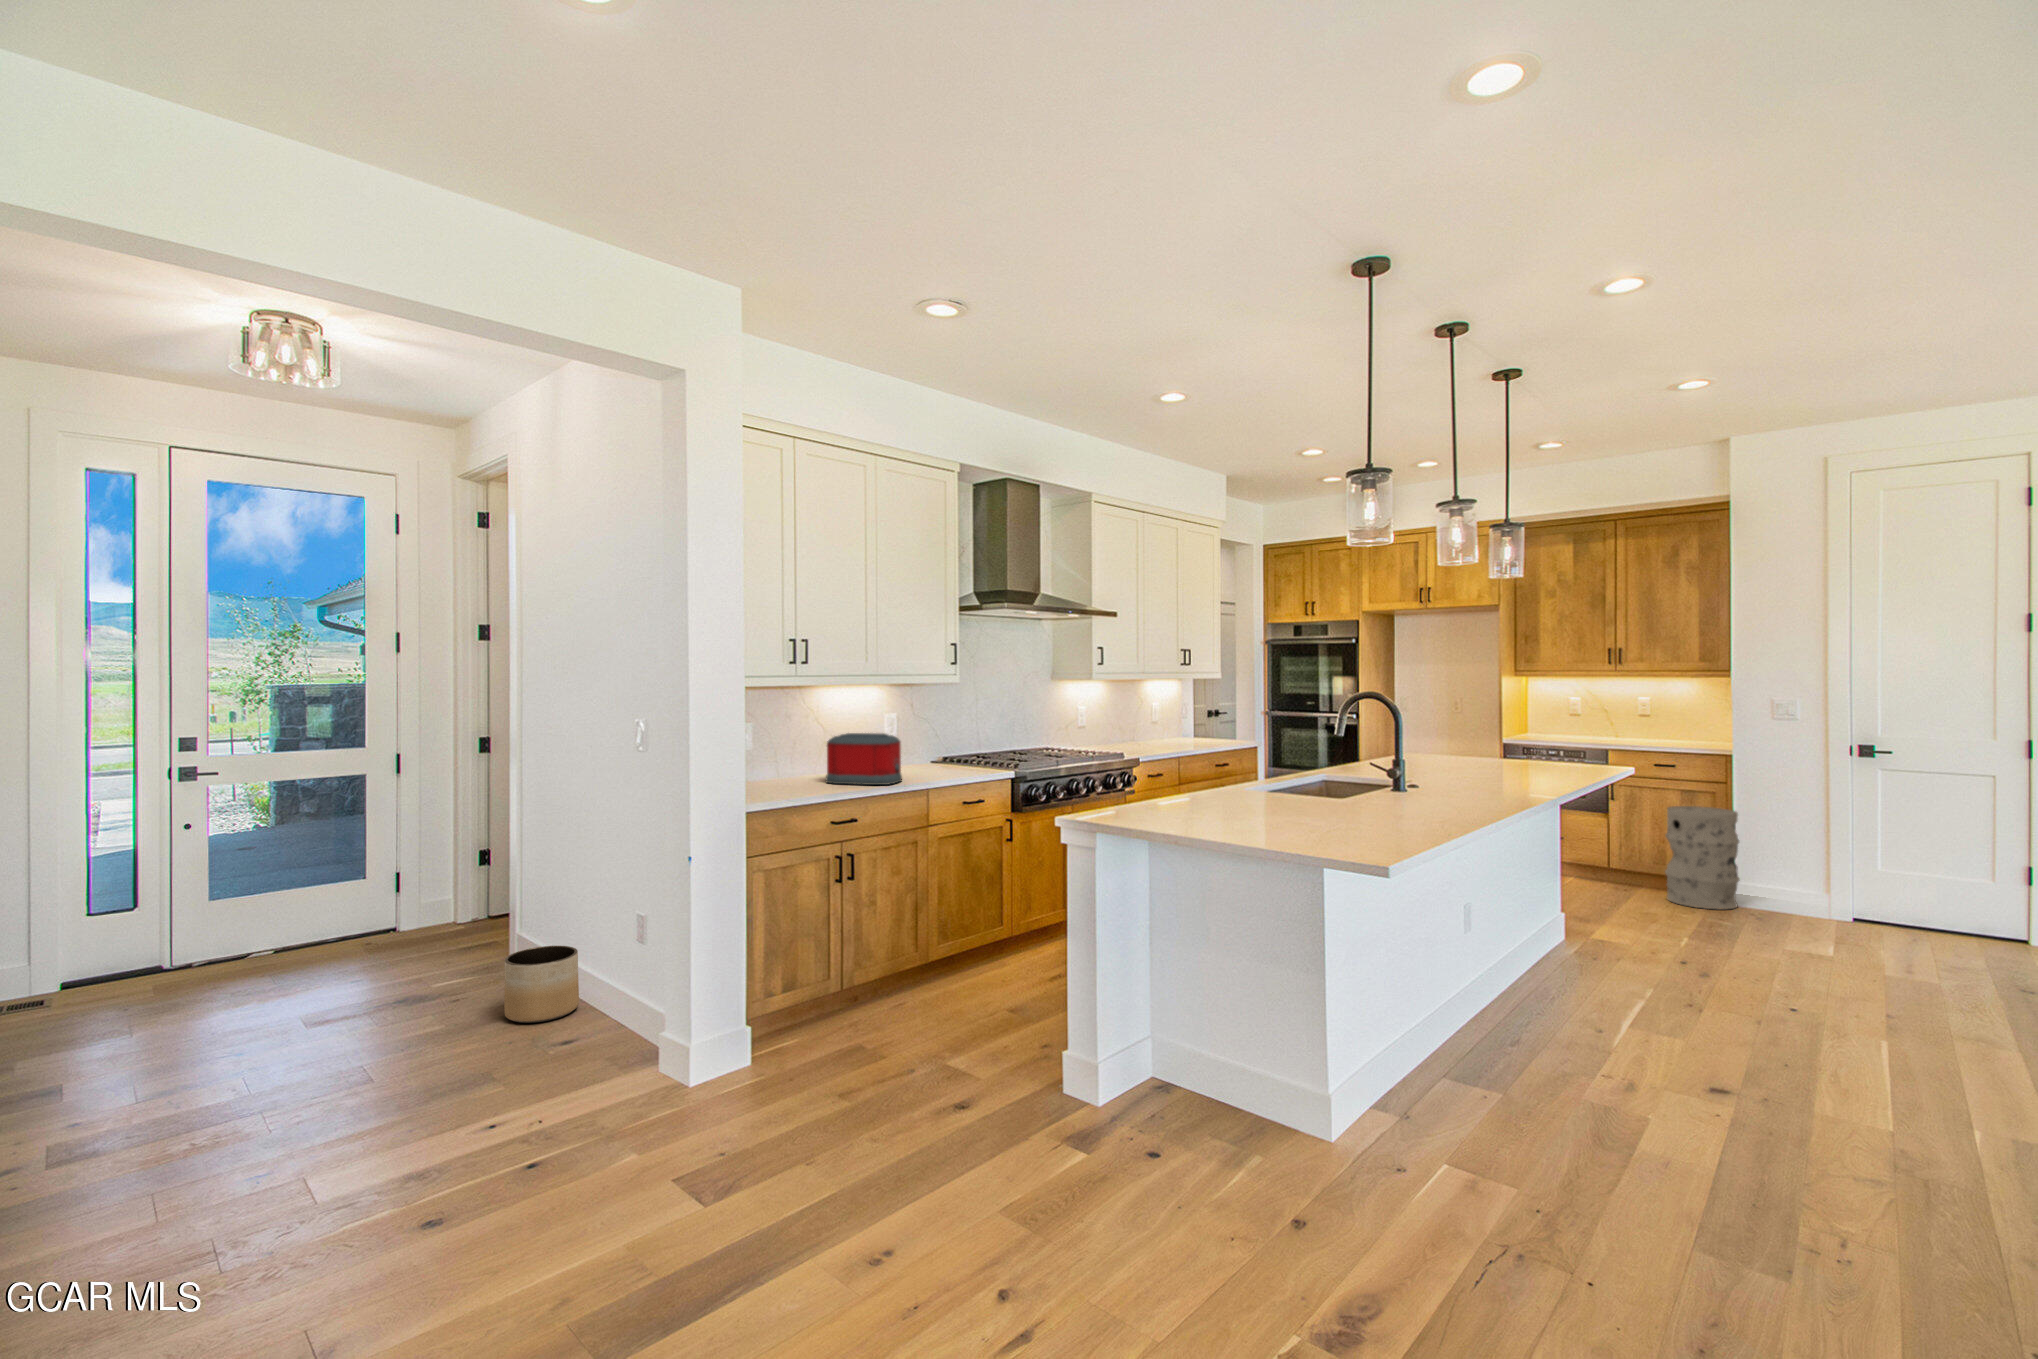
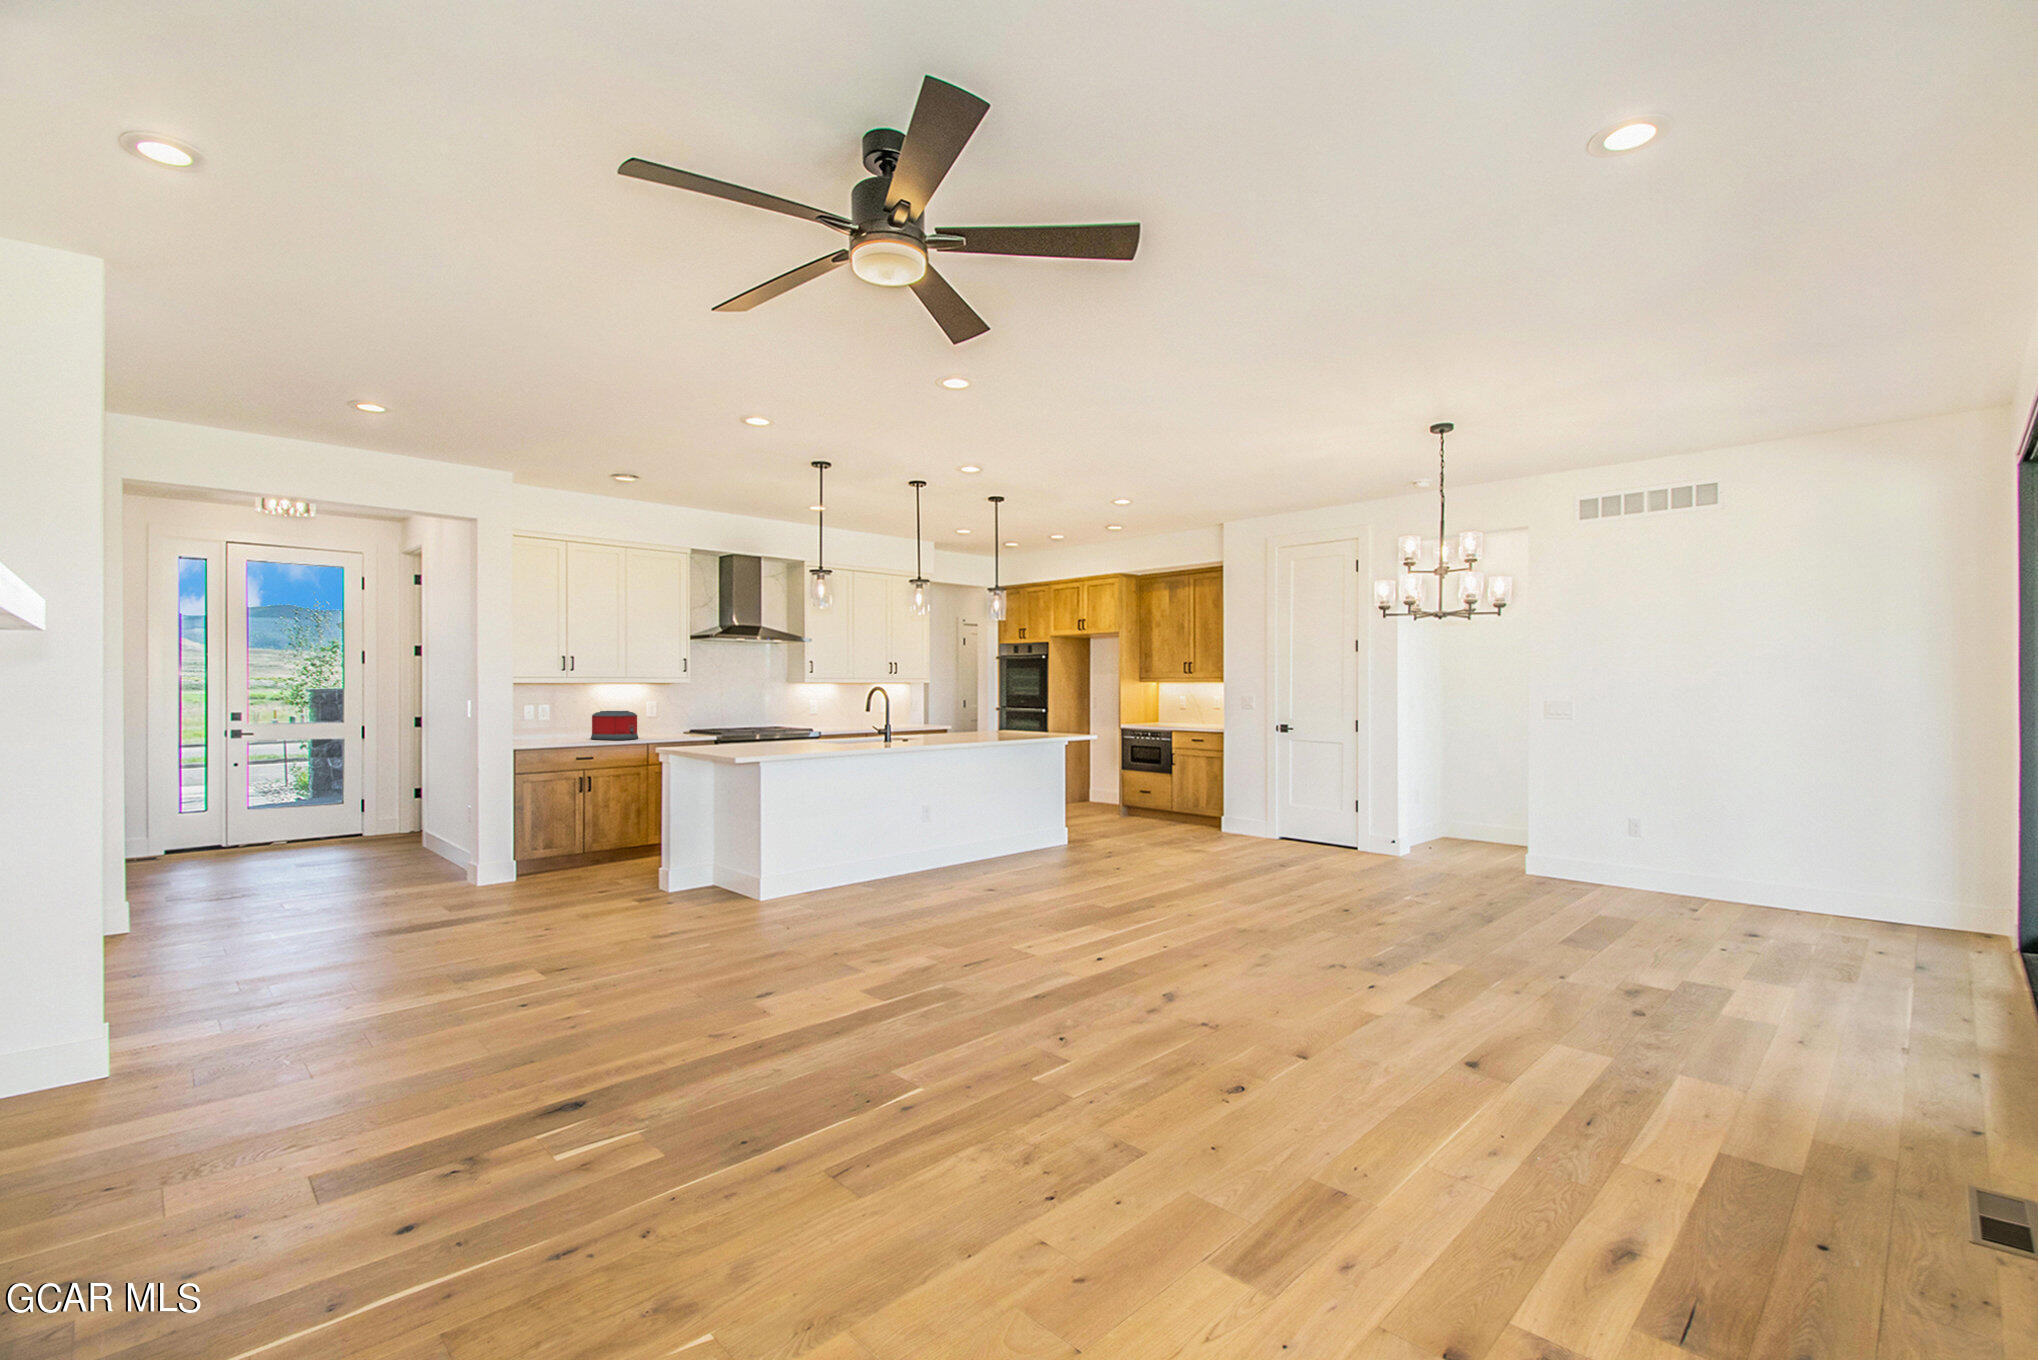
trash can: present [1665,806,1740,910] -> none [1185,768,1227,834]
planter: present [504,946,579,1023] -> none [399,830,442,868]

